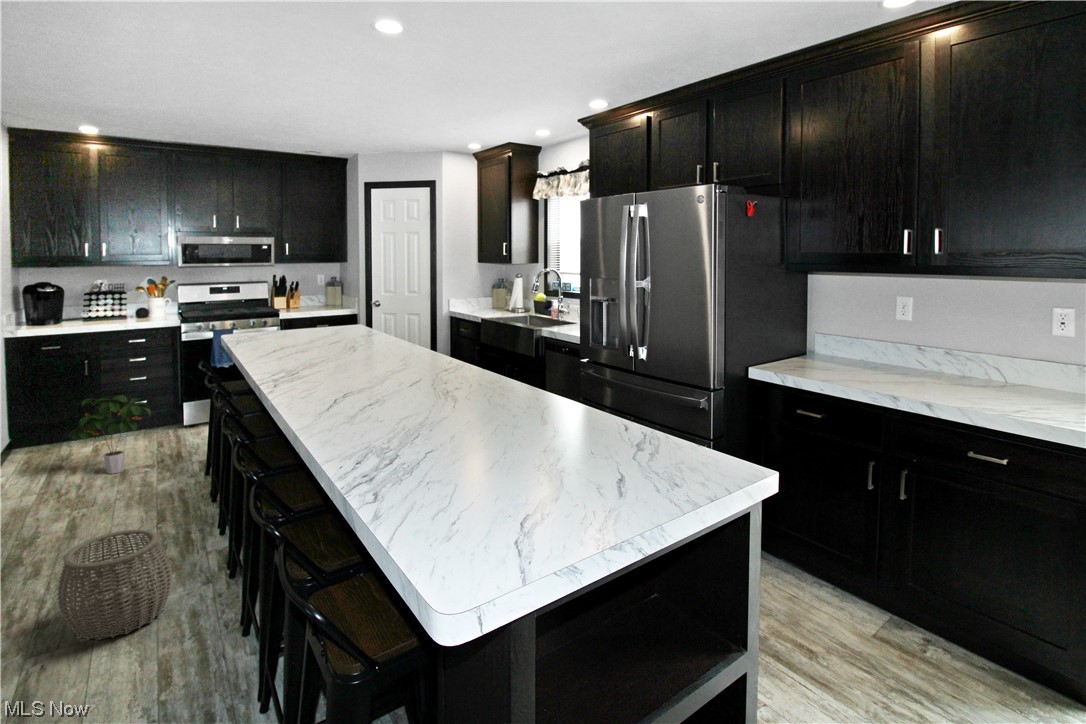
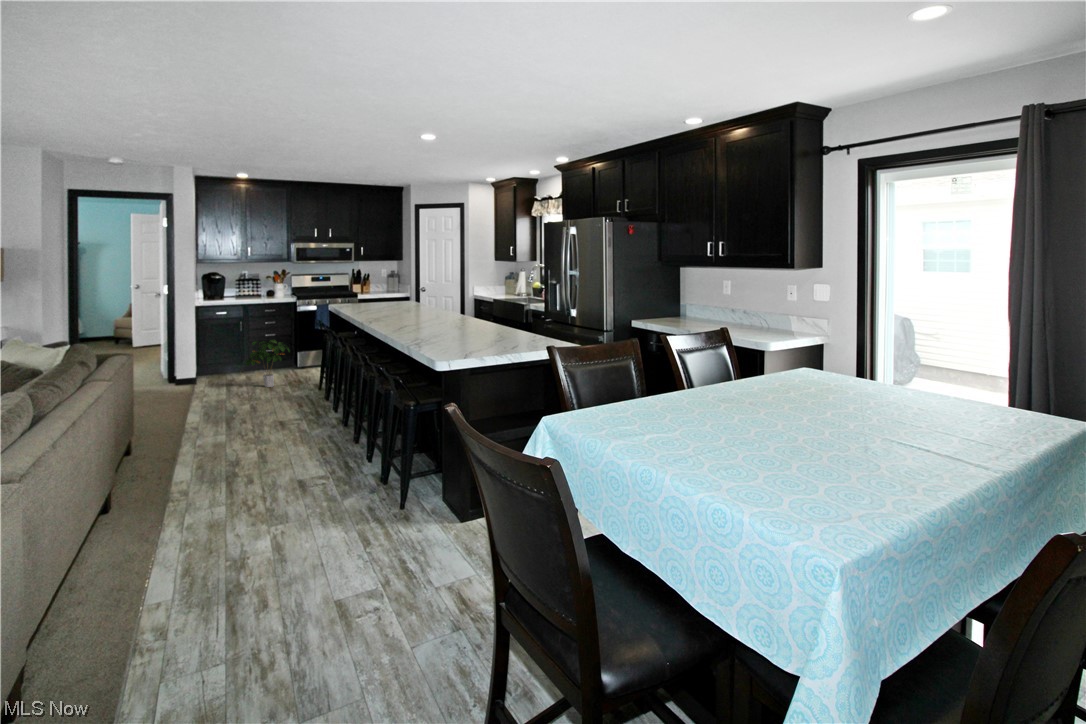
woven basket: present [57,529,172,640] -> none [282,388,329,431]

